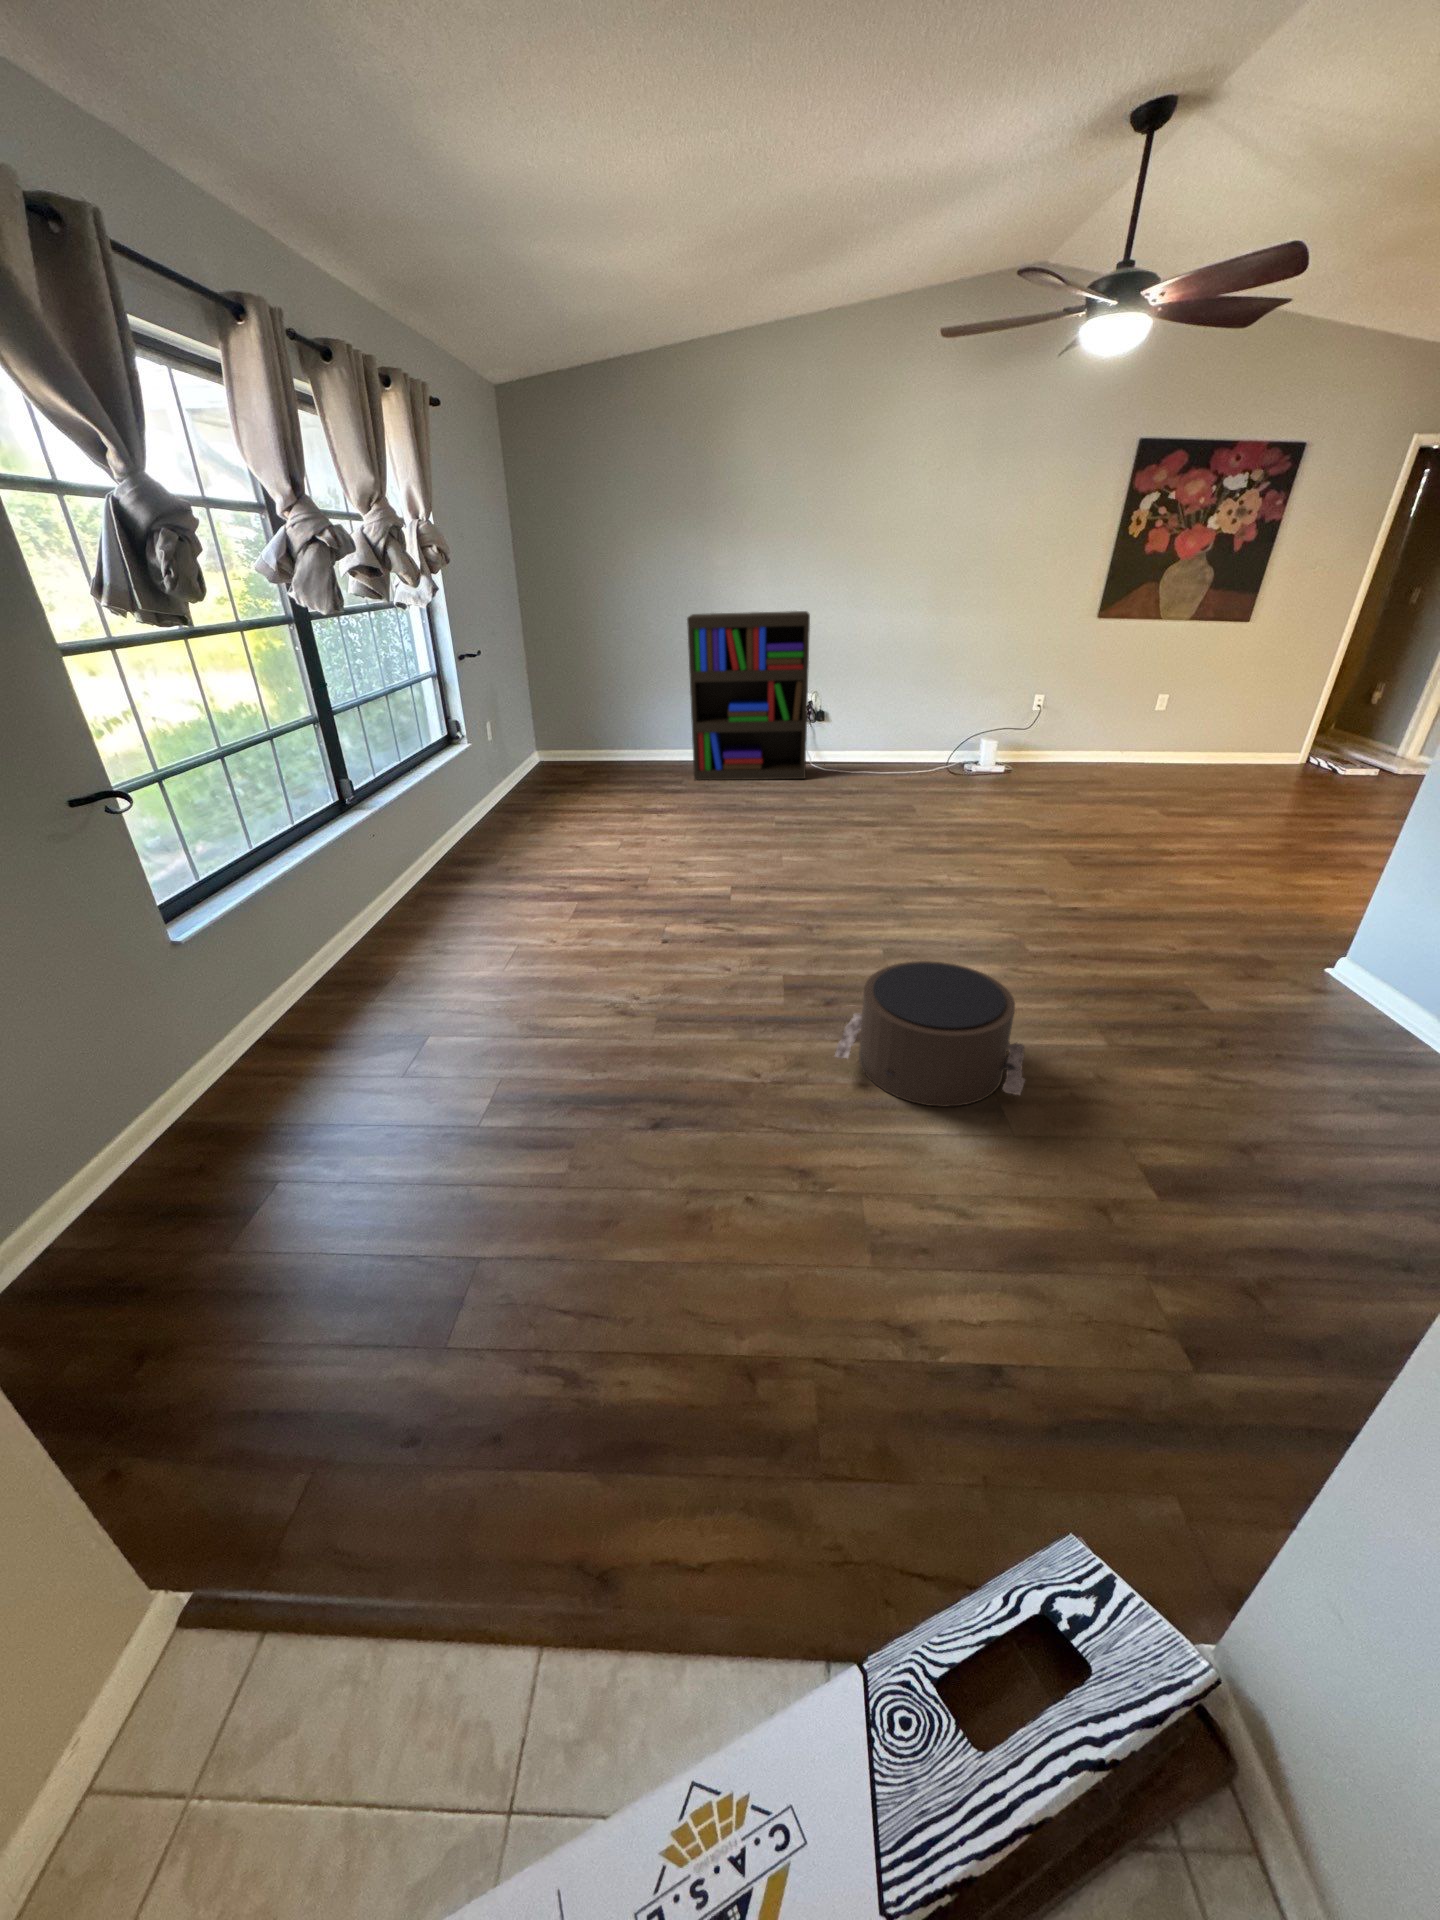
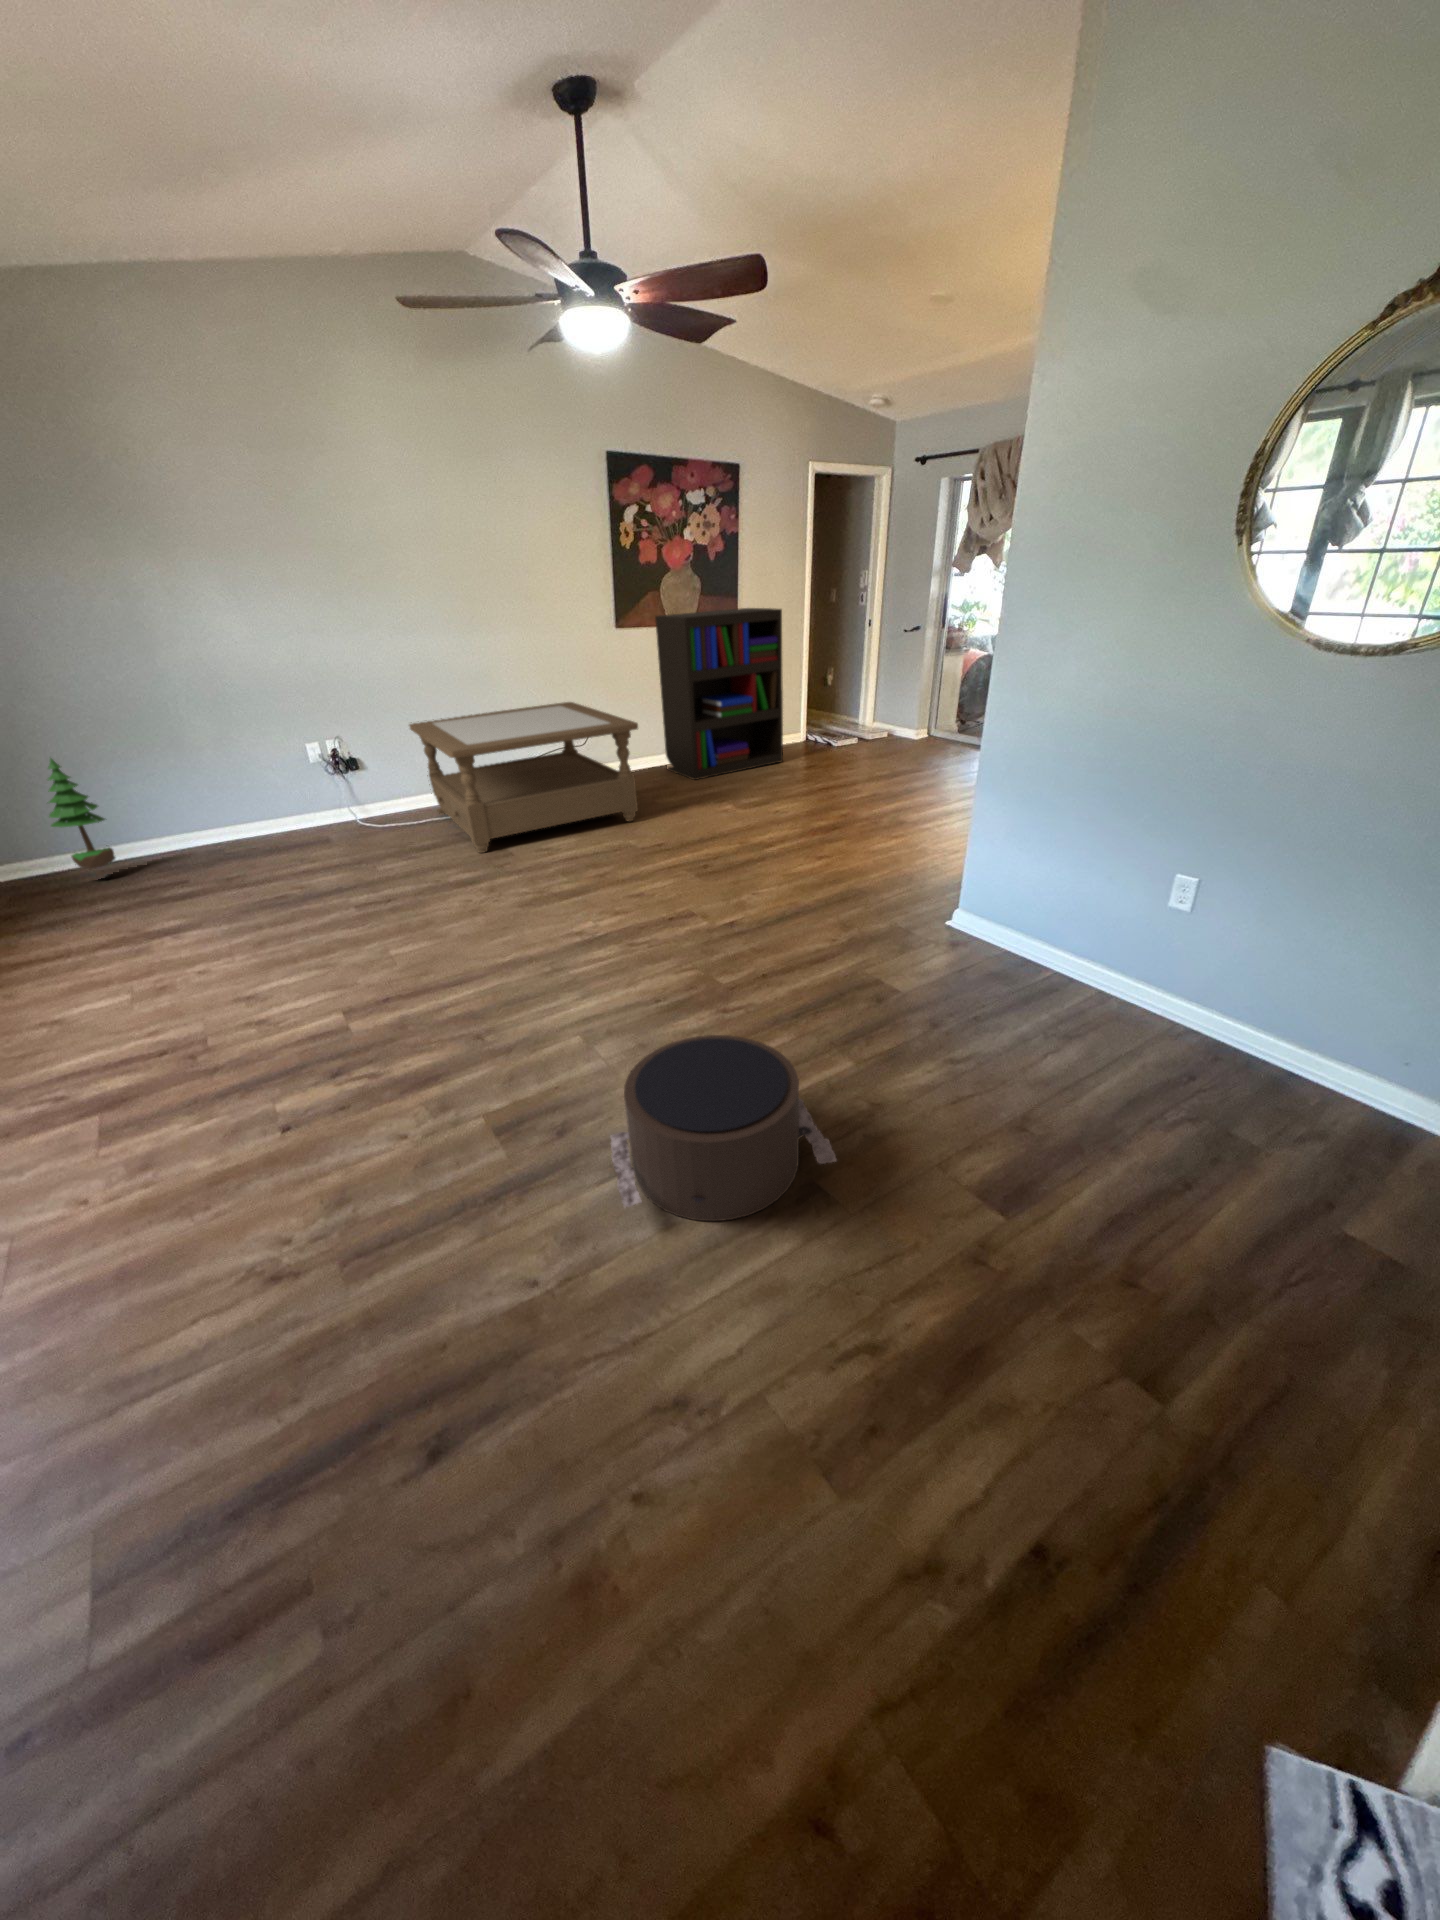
bookshelf: present [687,611,810,780] -> present [655,608,783,780]
potted tree: none [621,681,652,771] -> present [48,758,115,877]
coffee table: none [873,686,1073,805] -> present [409,702,638,853]

